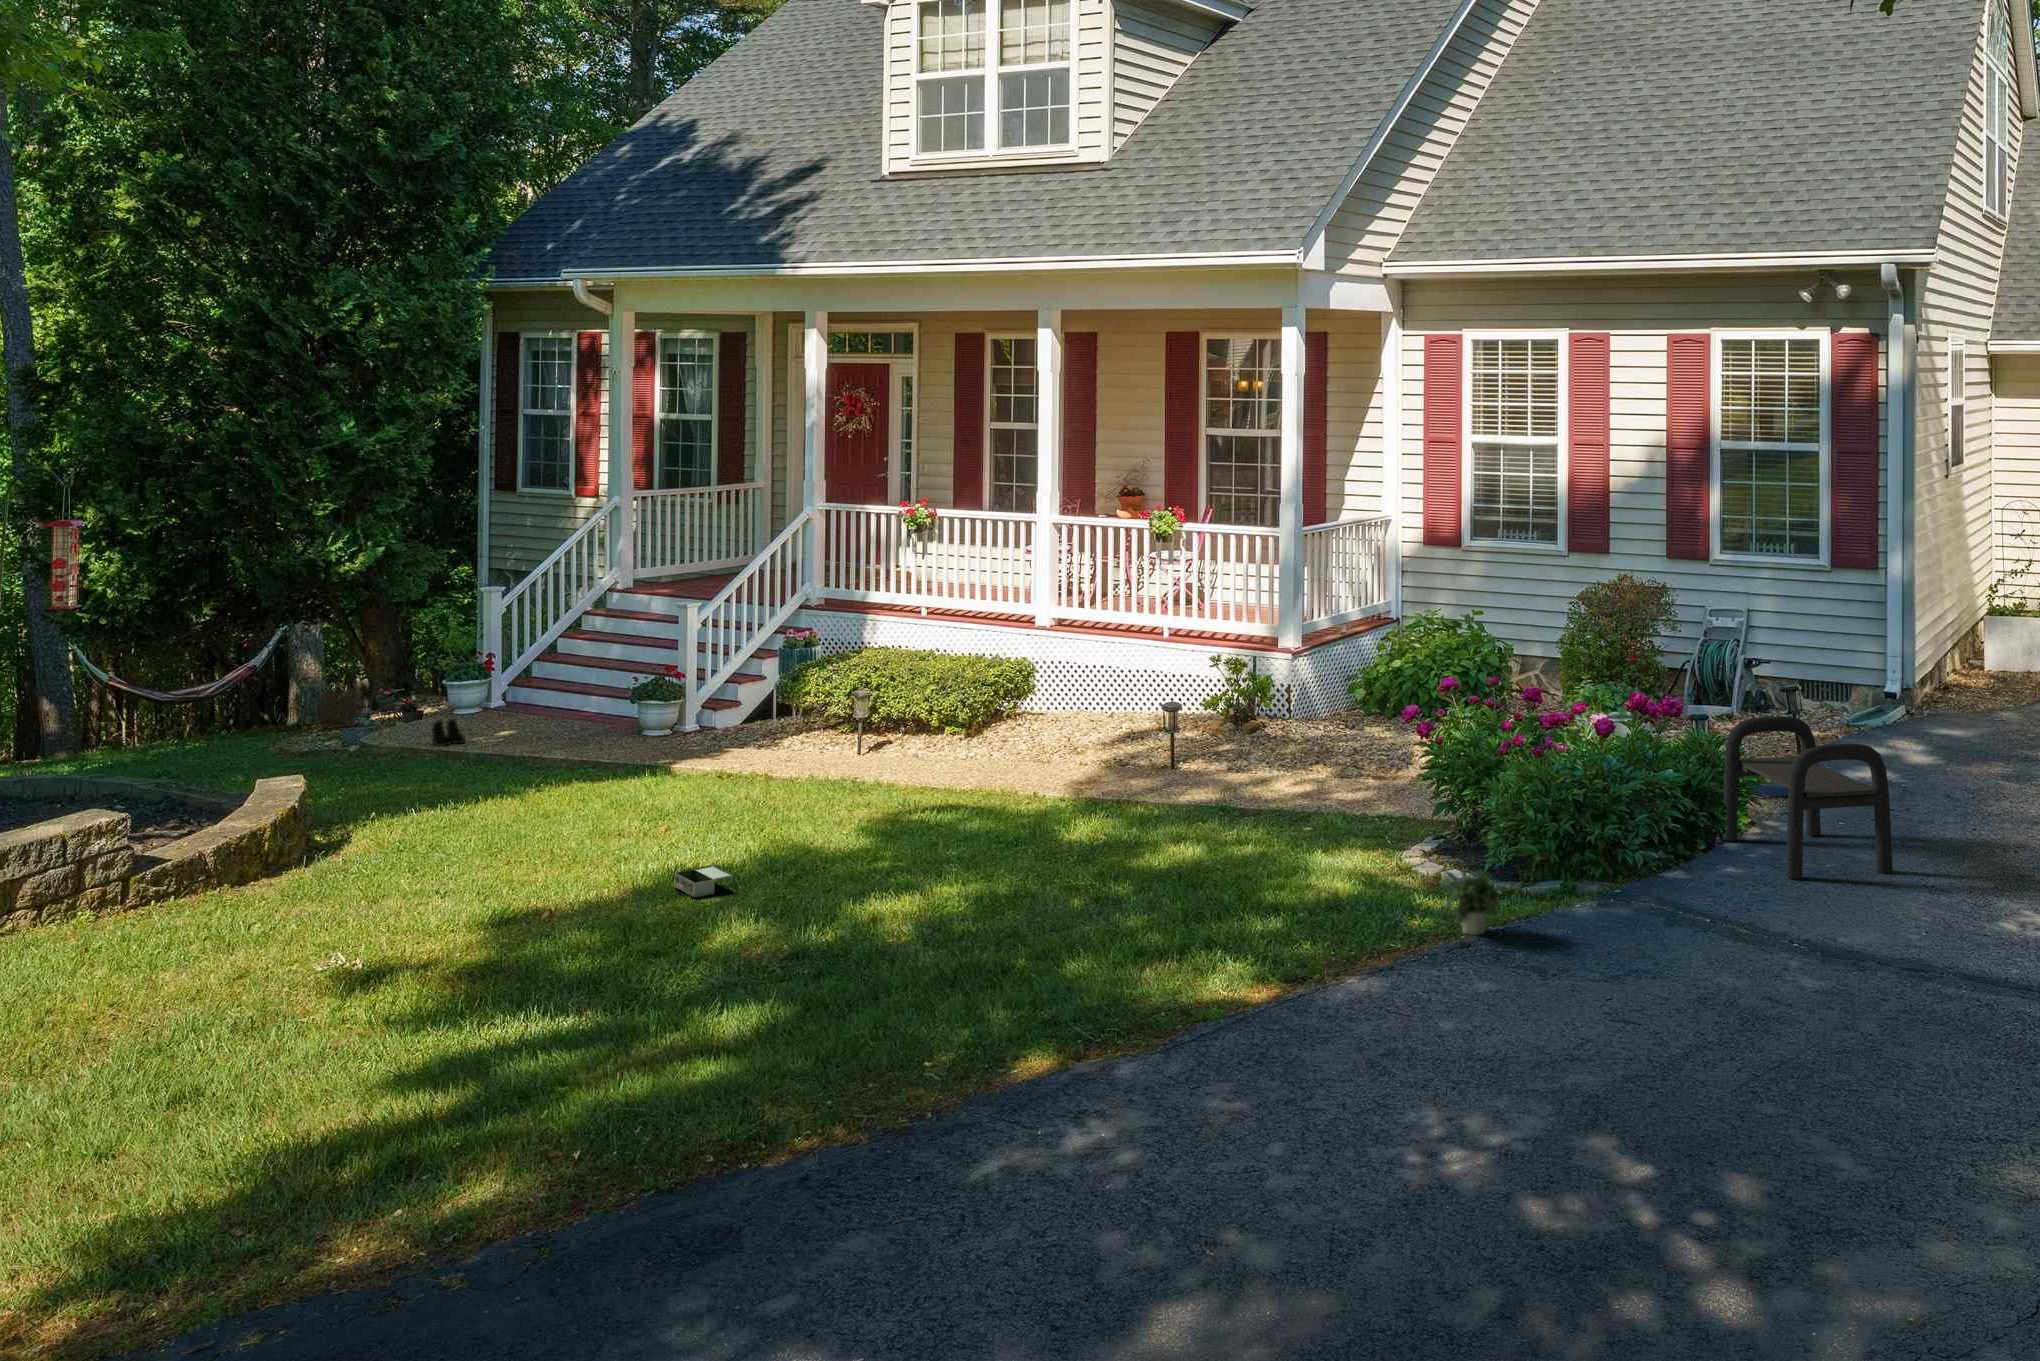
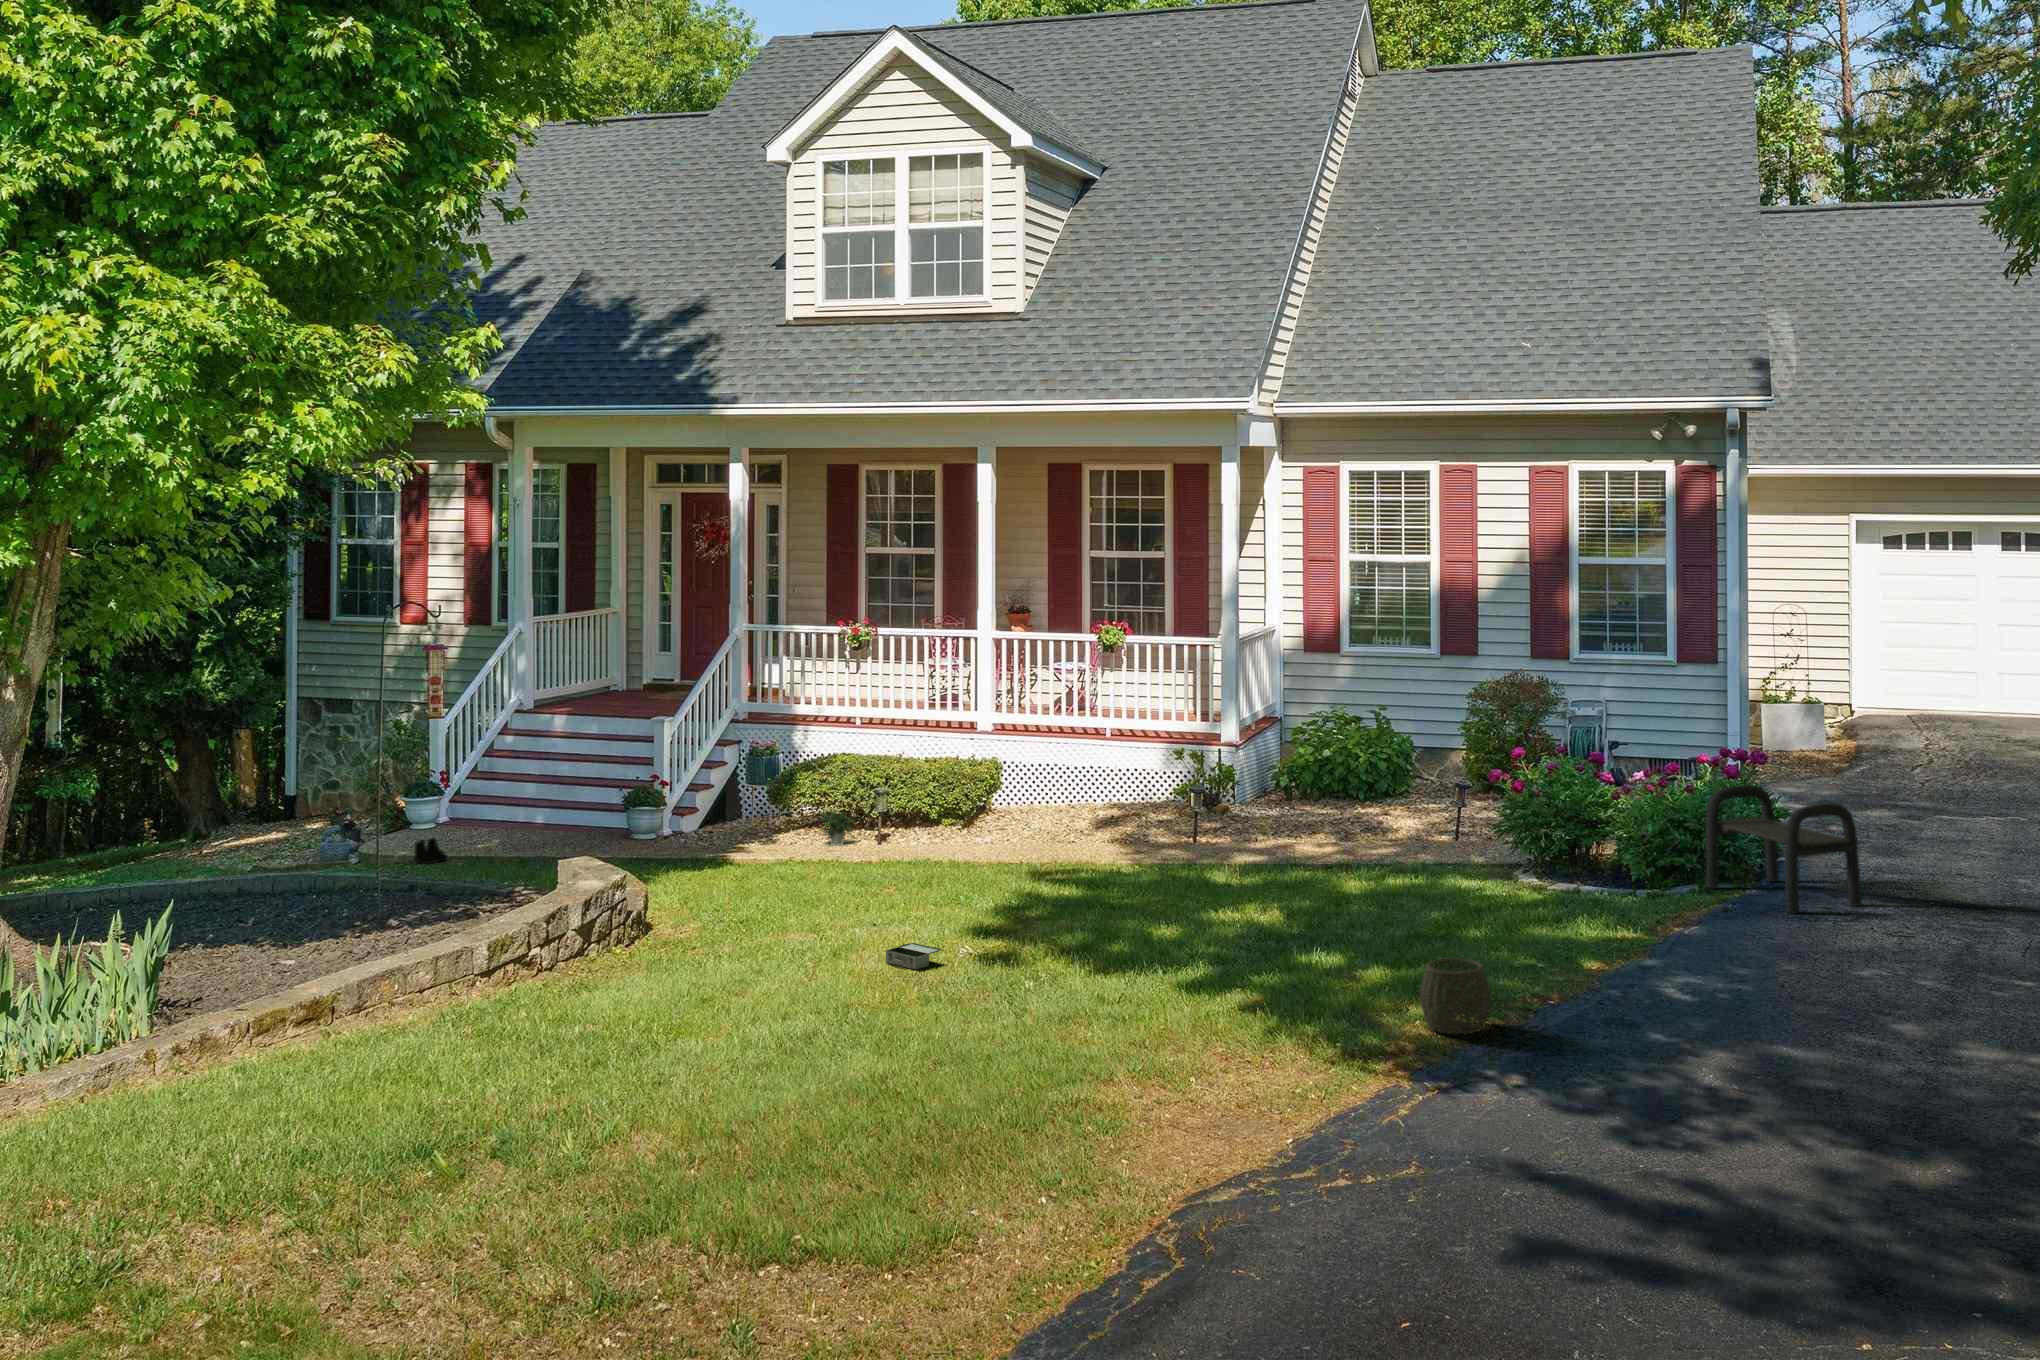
woven basket: present [317,689,363,729] -> present [1421,958,1491,1035]
potted plant: present [1442,870,1504,935] -> present [822,812,853,846]

